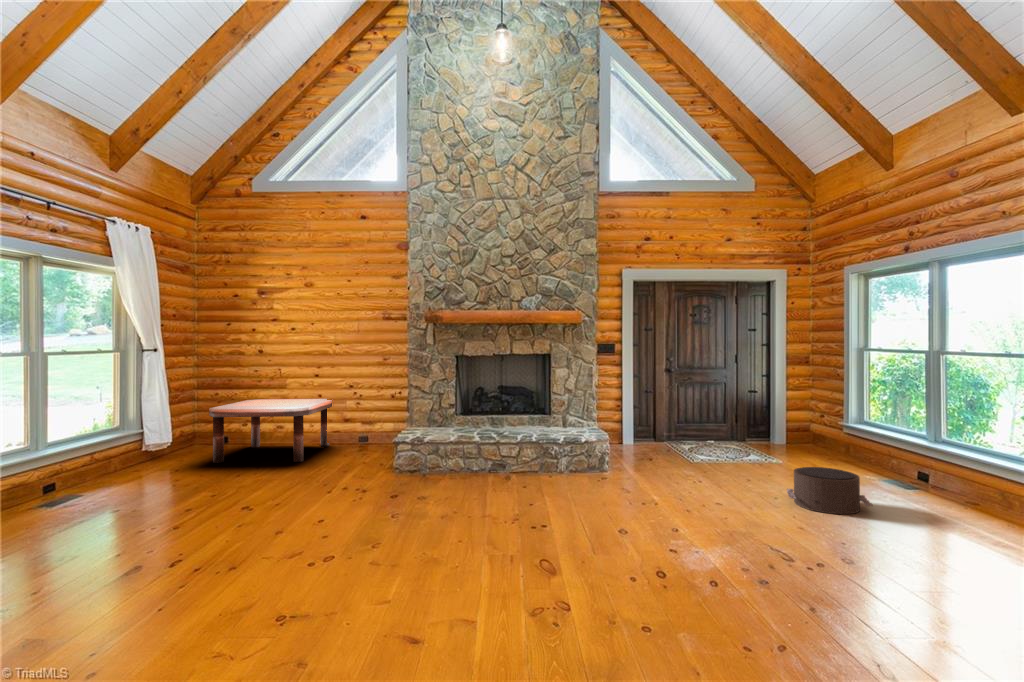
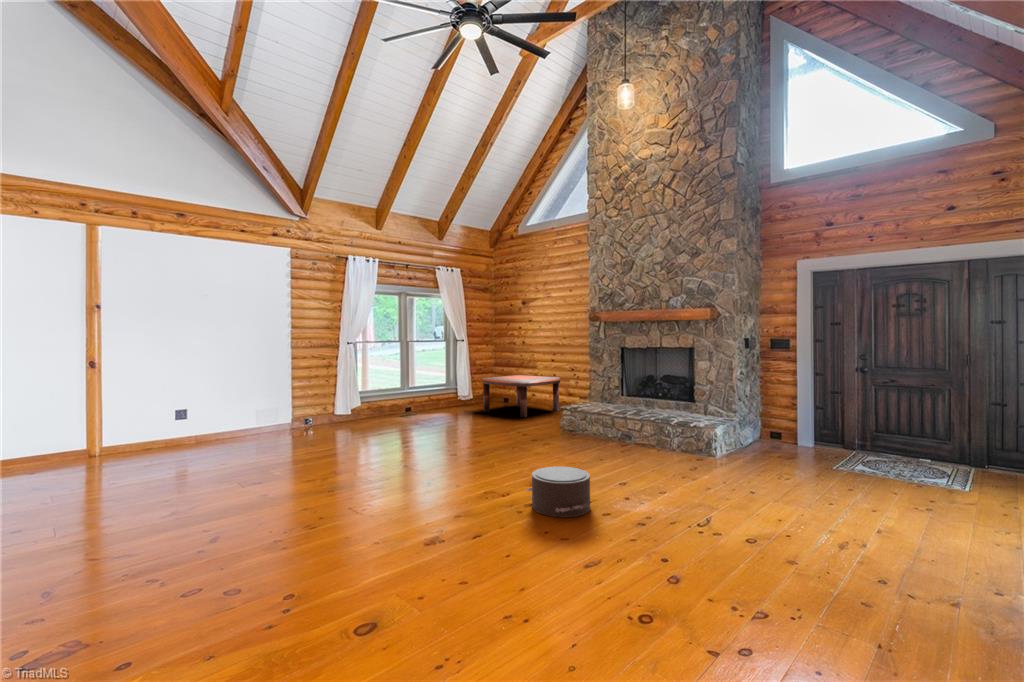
pouf: present [787,467,873,514] -> present [526,467,590,517]

